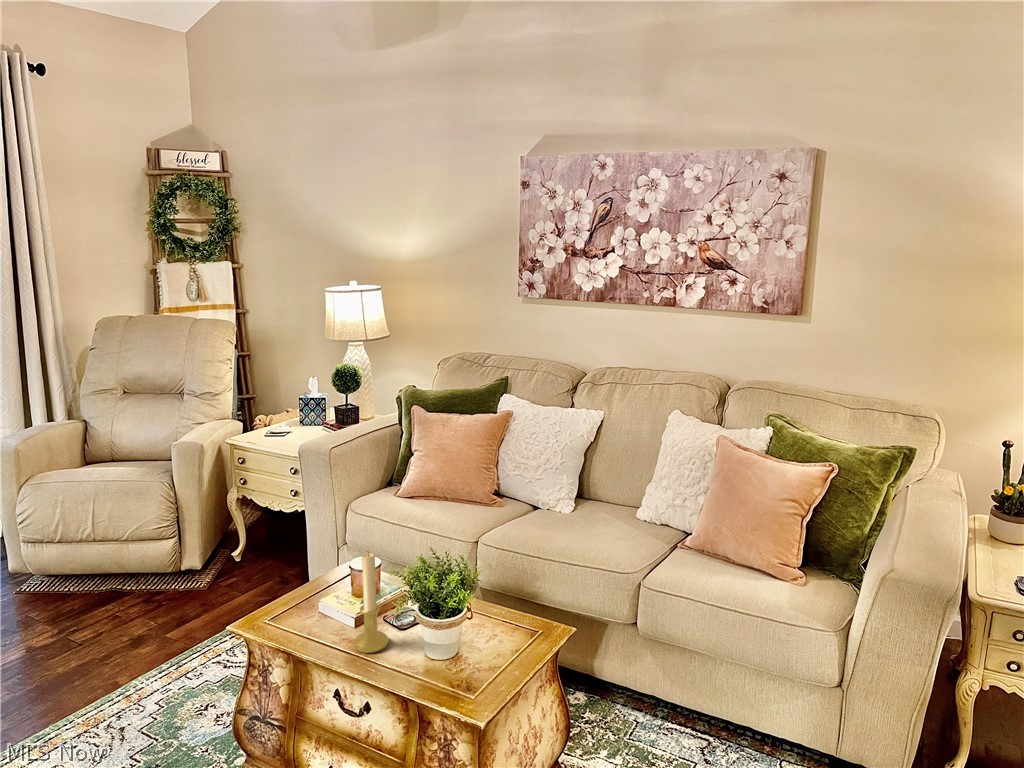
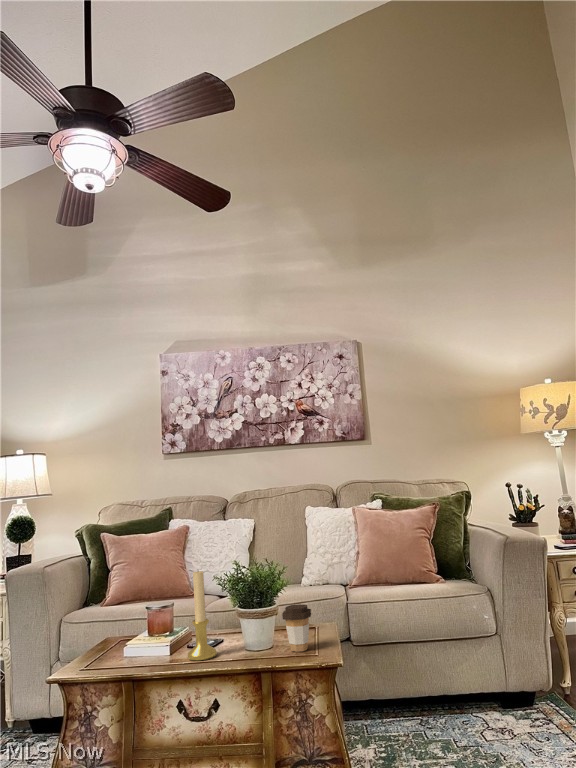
coffee cup: none [448,622,489,684] -> present [282,604,311,652]

